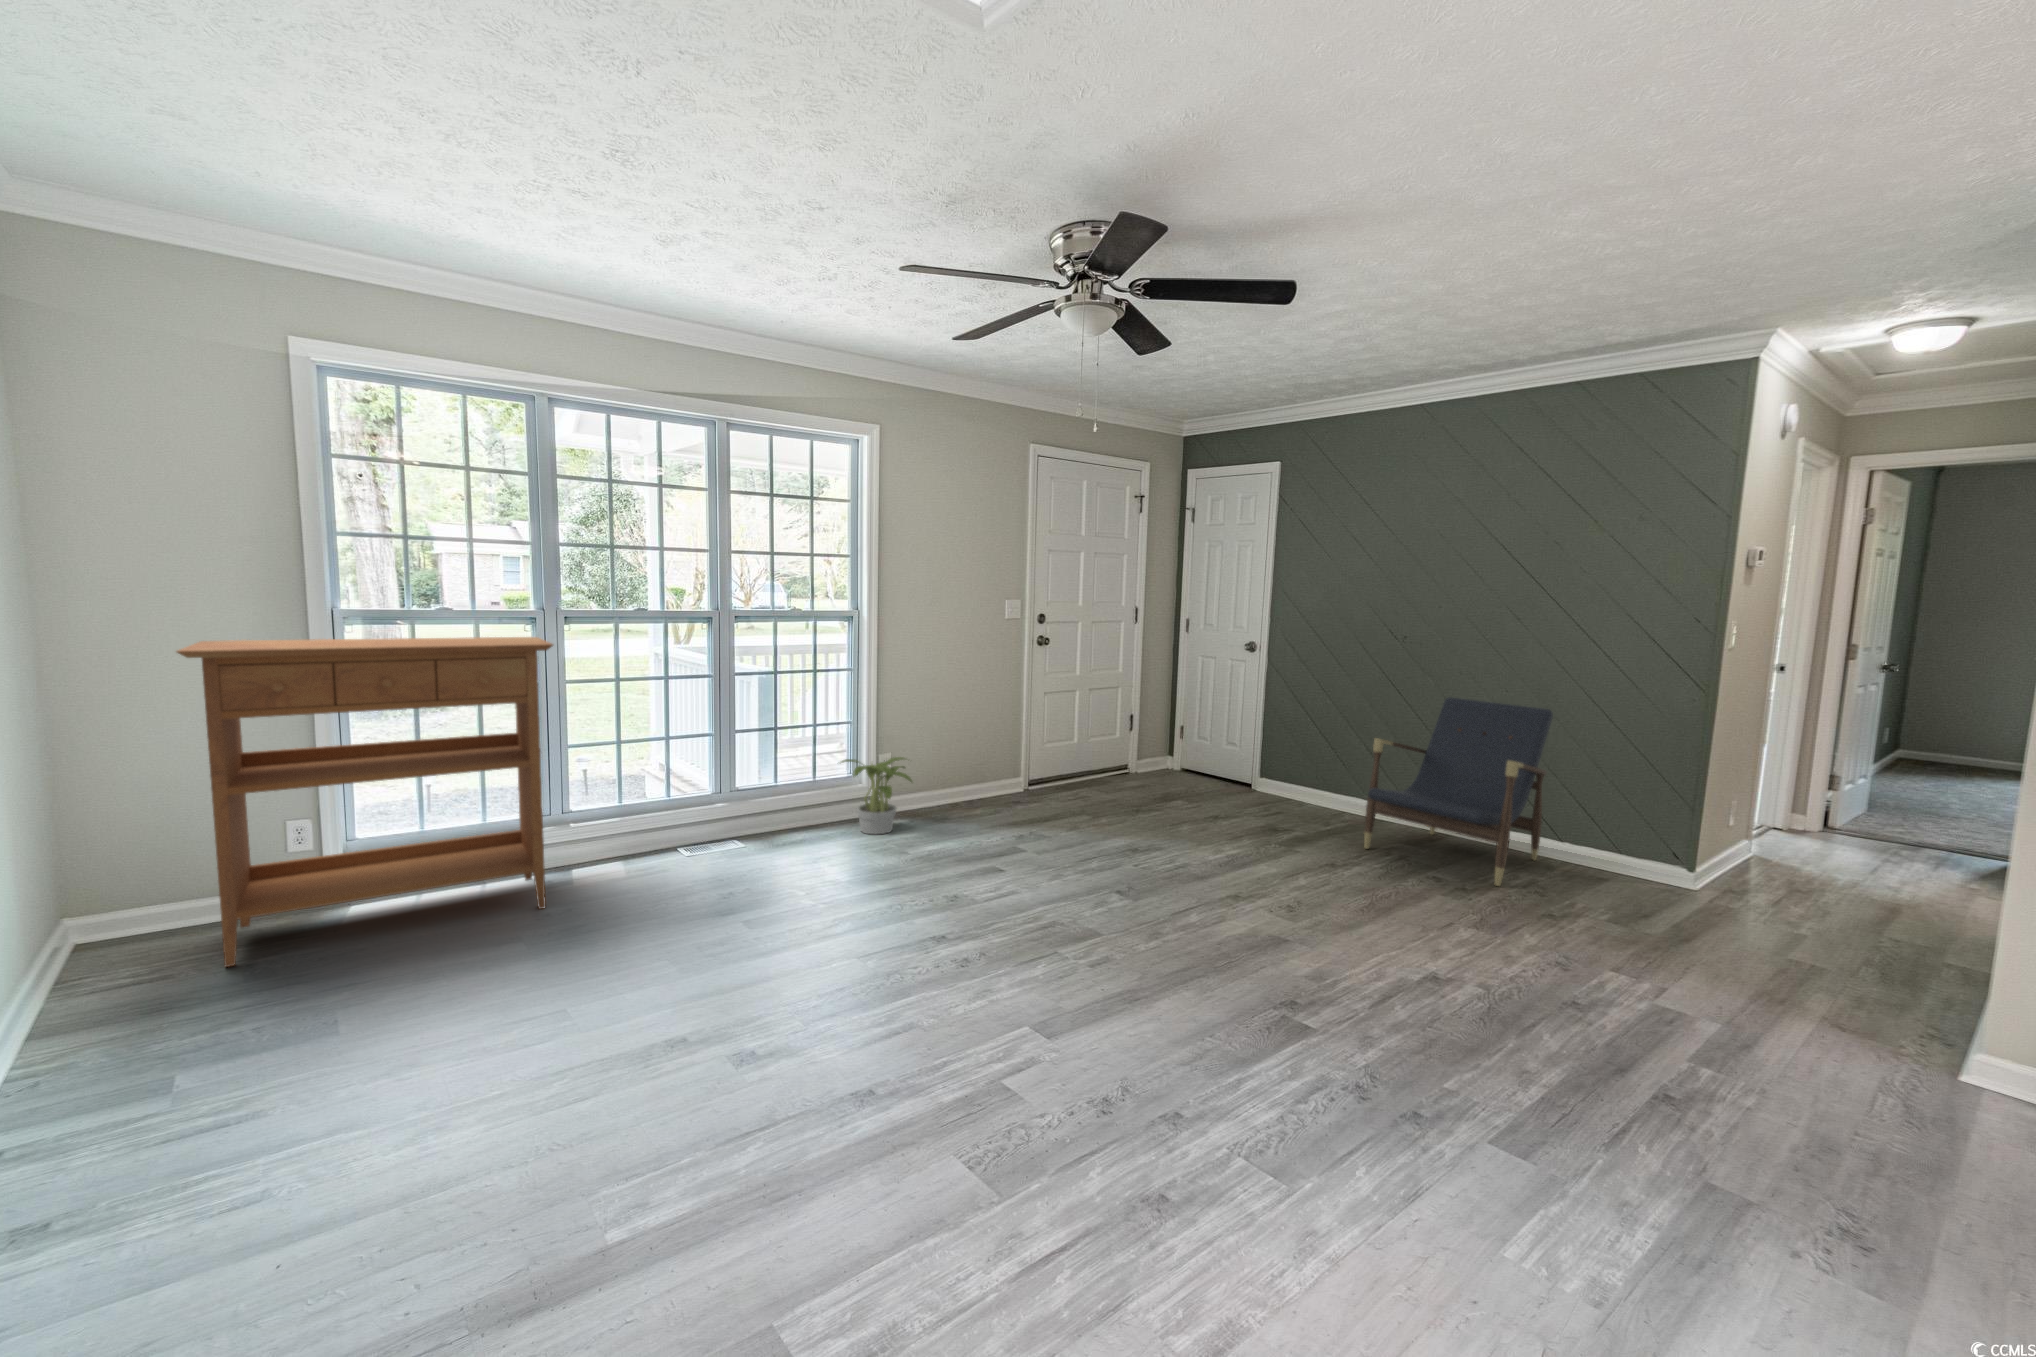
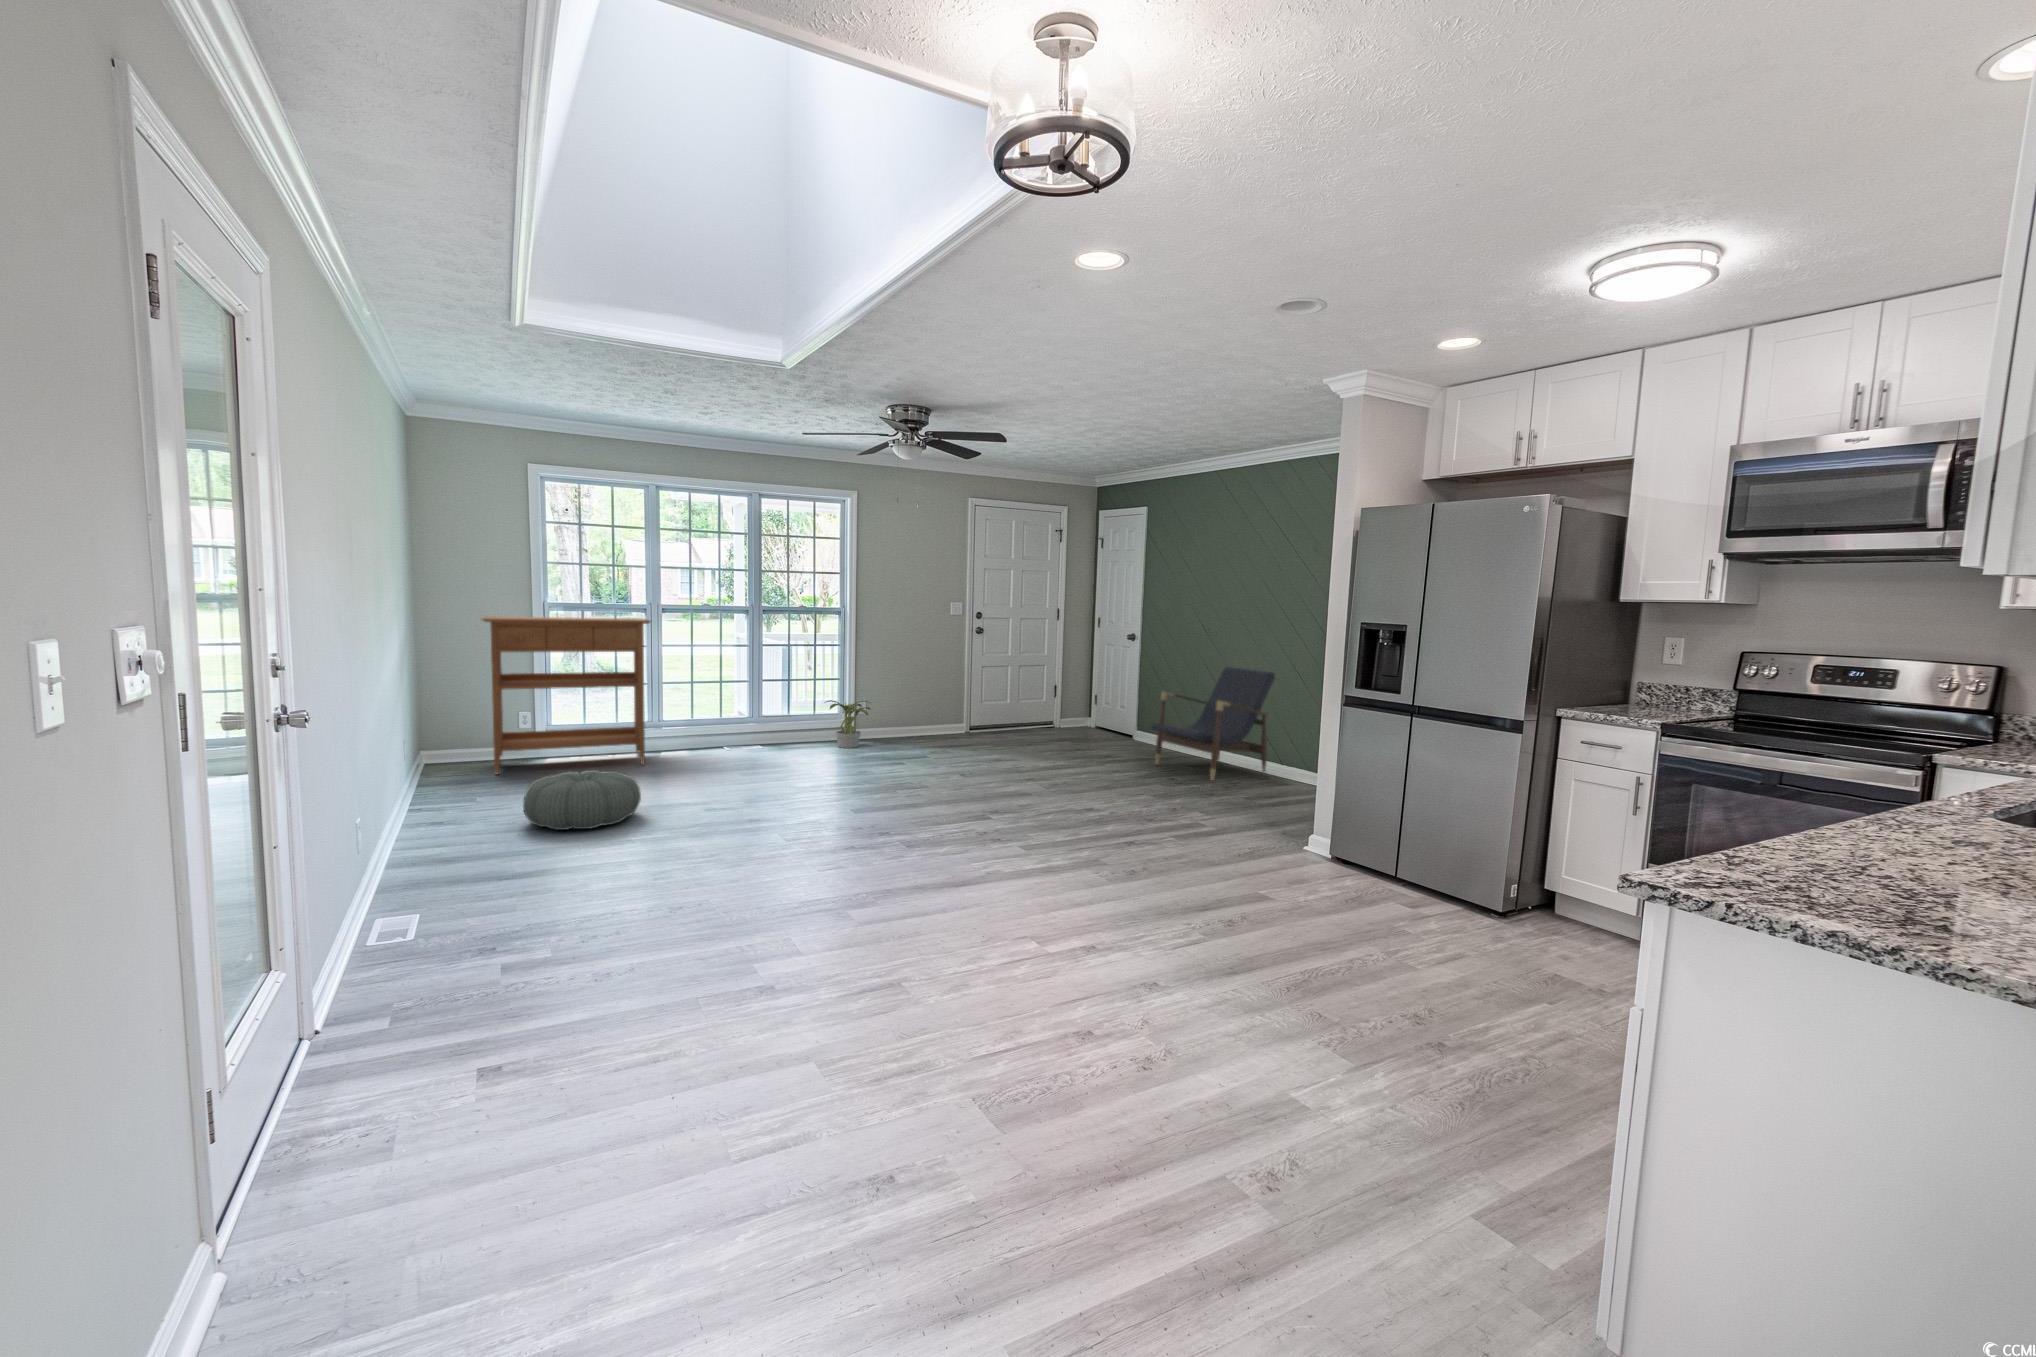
pouf: none [250,1018,572,1247] -> present [523,770,641,830]

